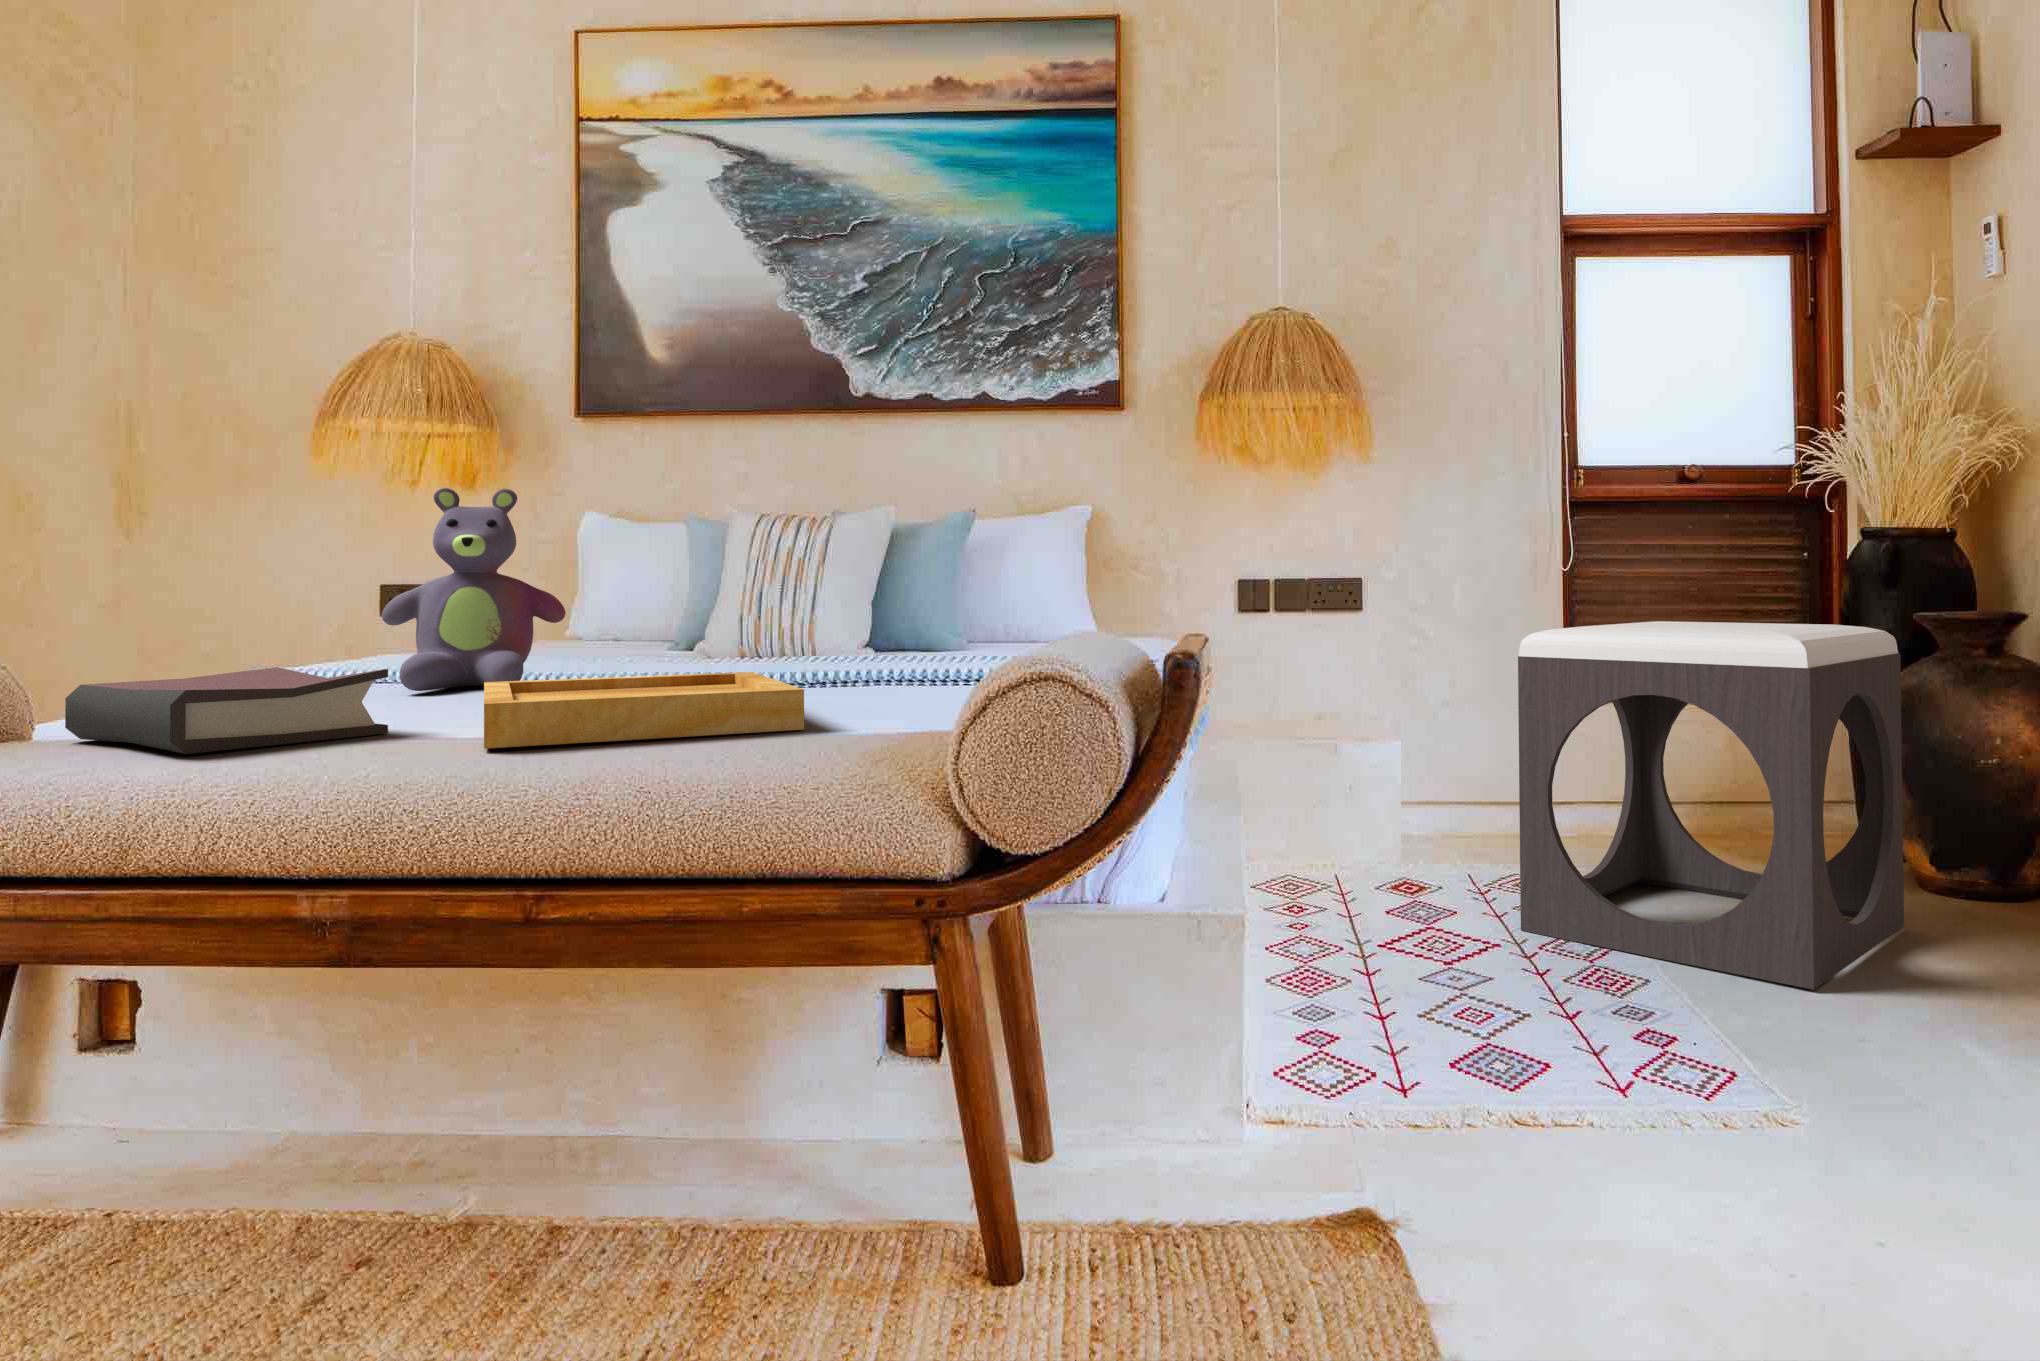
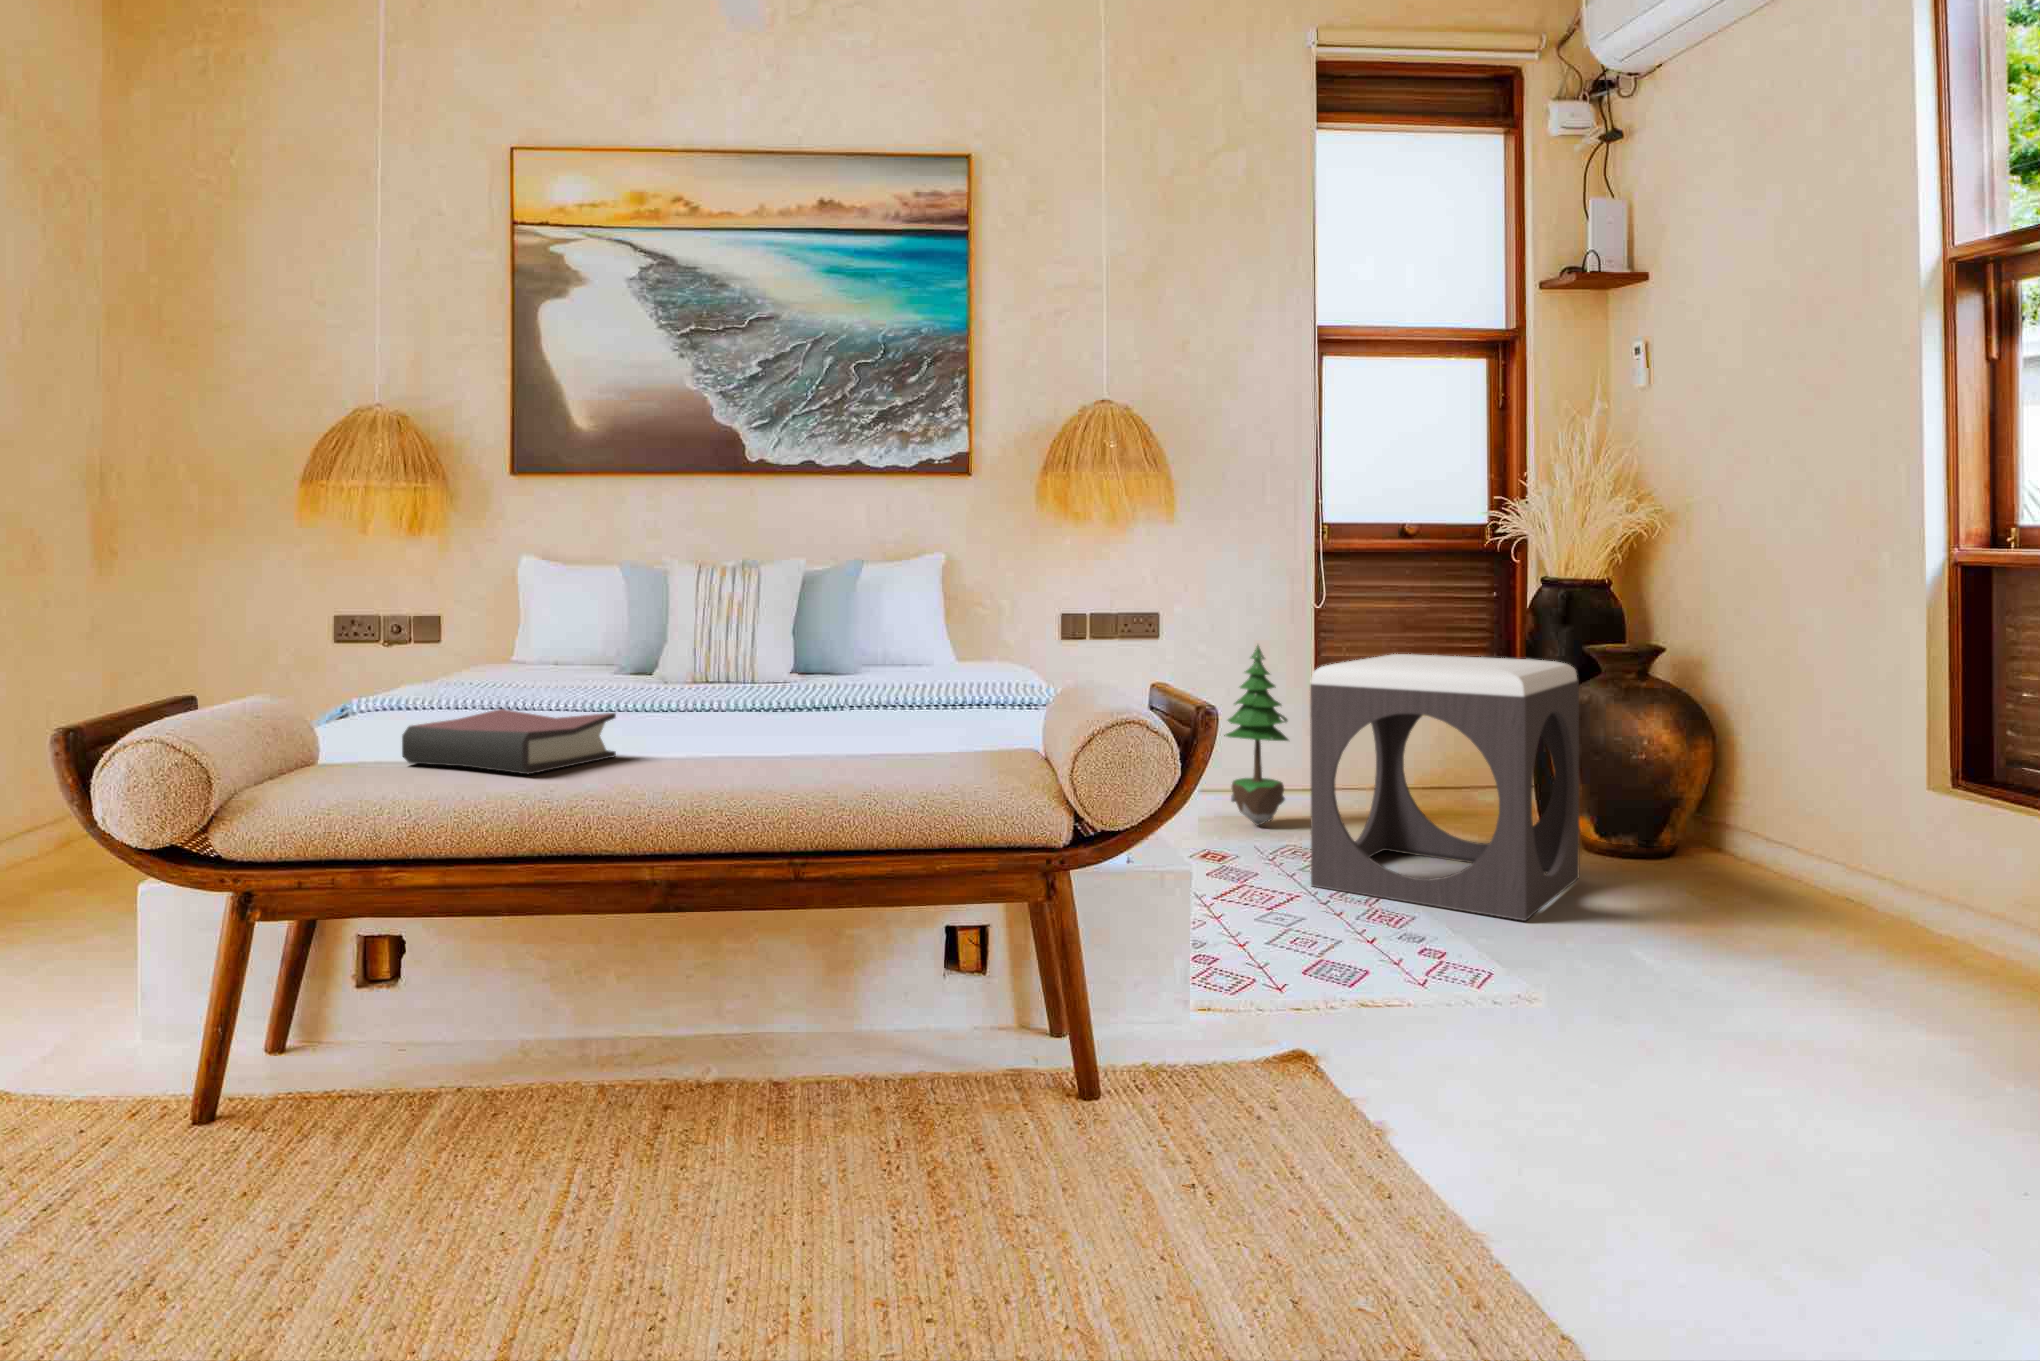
stuffed bear: present [382,488,566,691] -> none [487,562,617,719]
potted tree: none [1438,614,1524,848] -> present [1224,645,1288,825]
tray: present [484,672,804,749] -> none [653,707,904,769]

